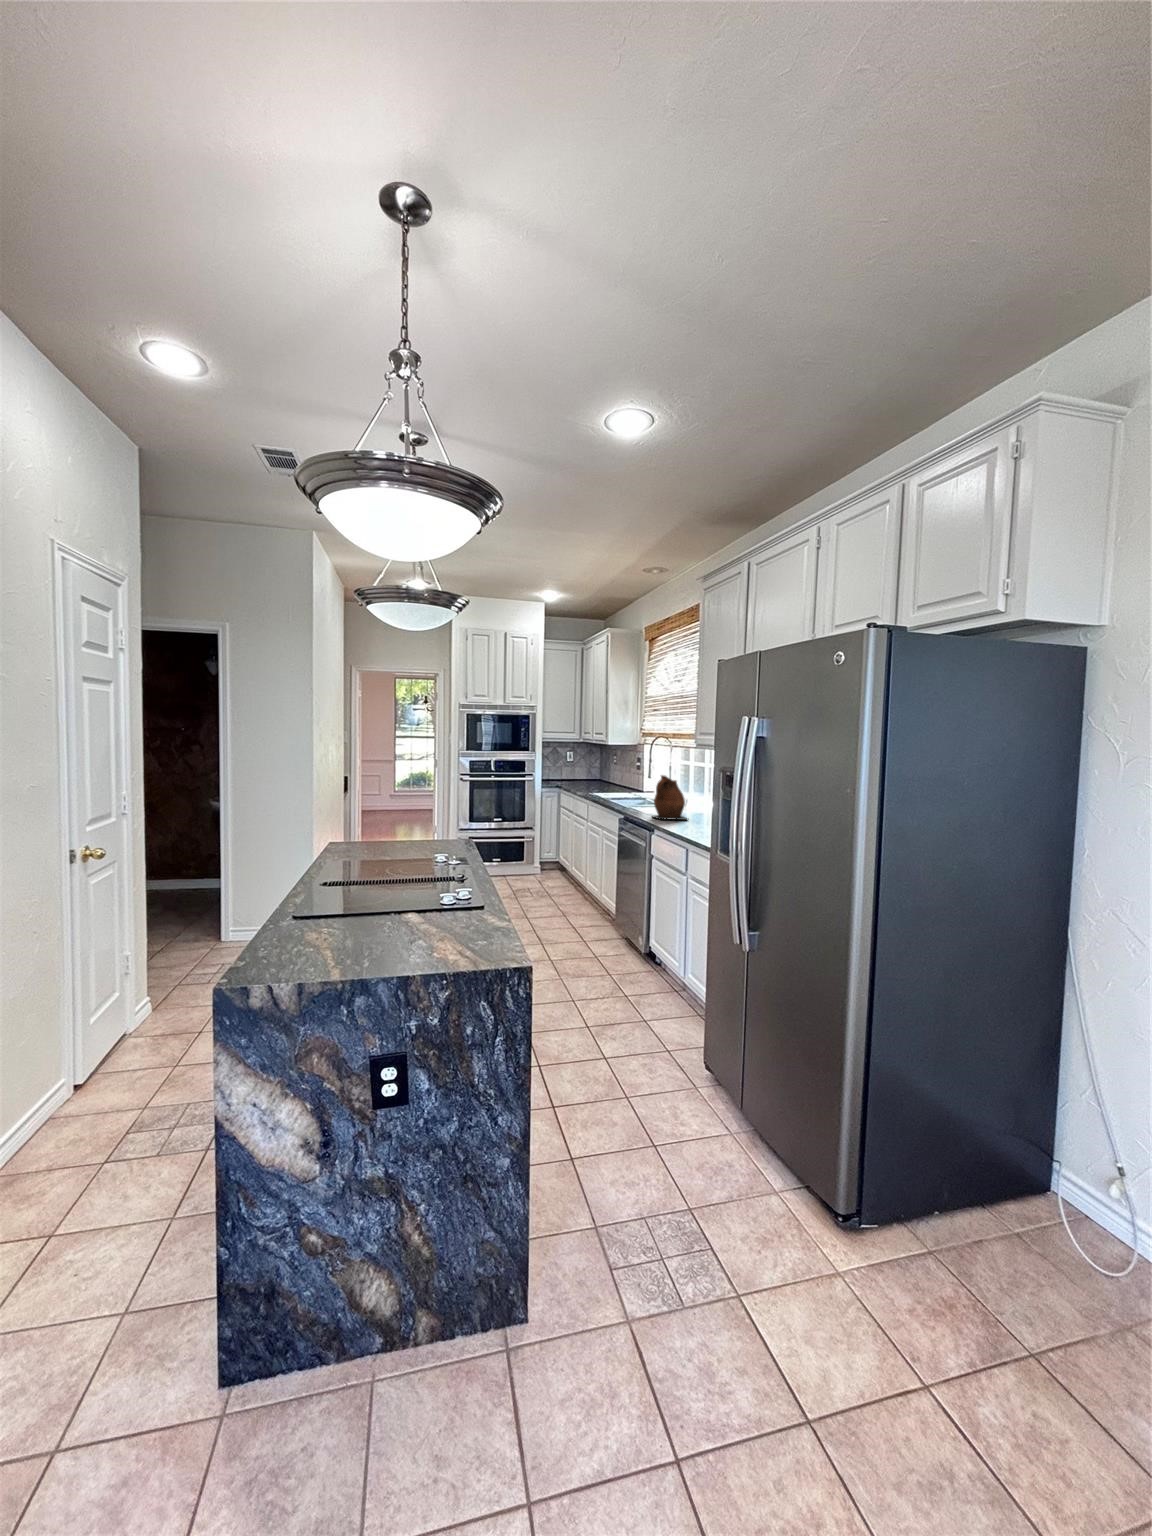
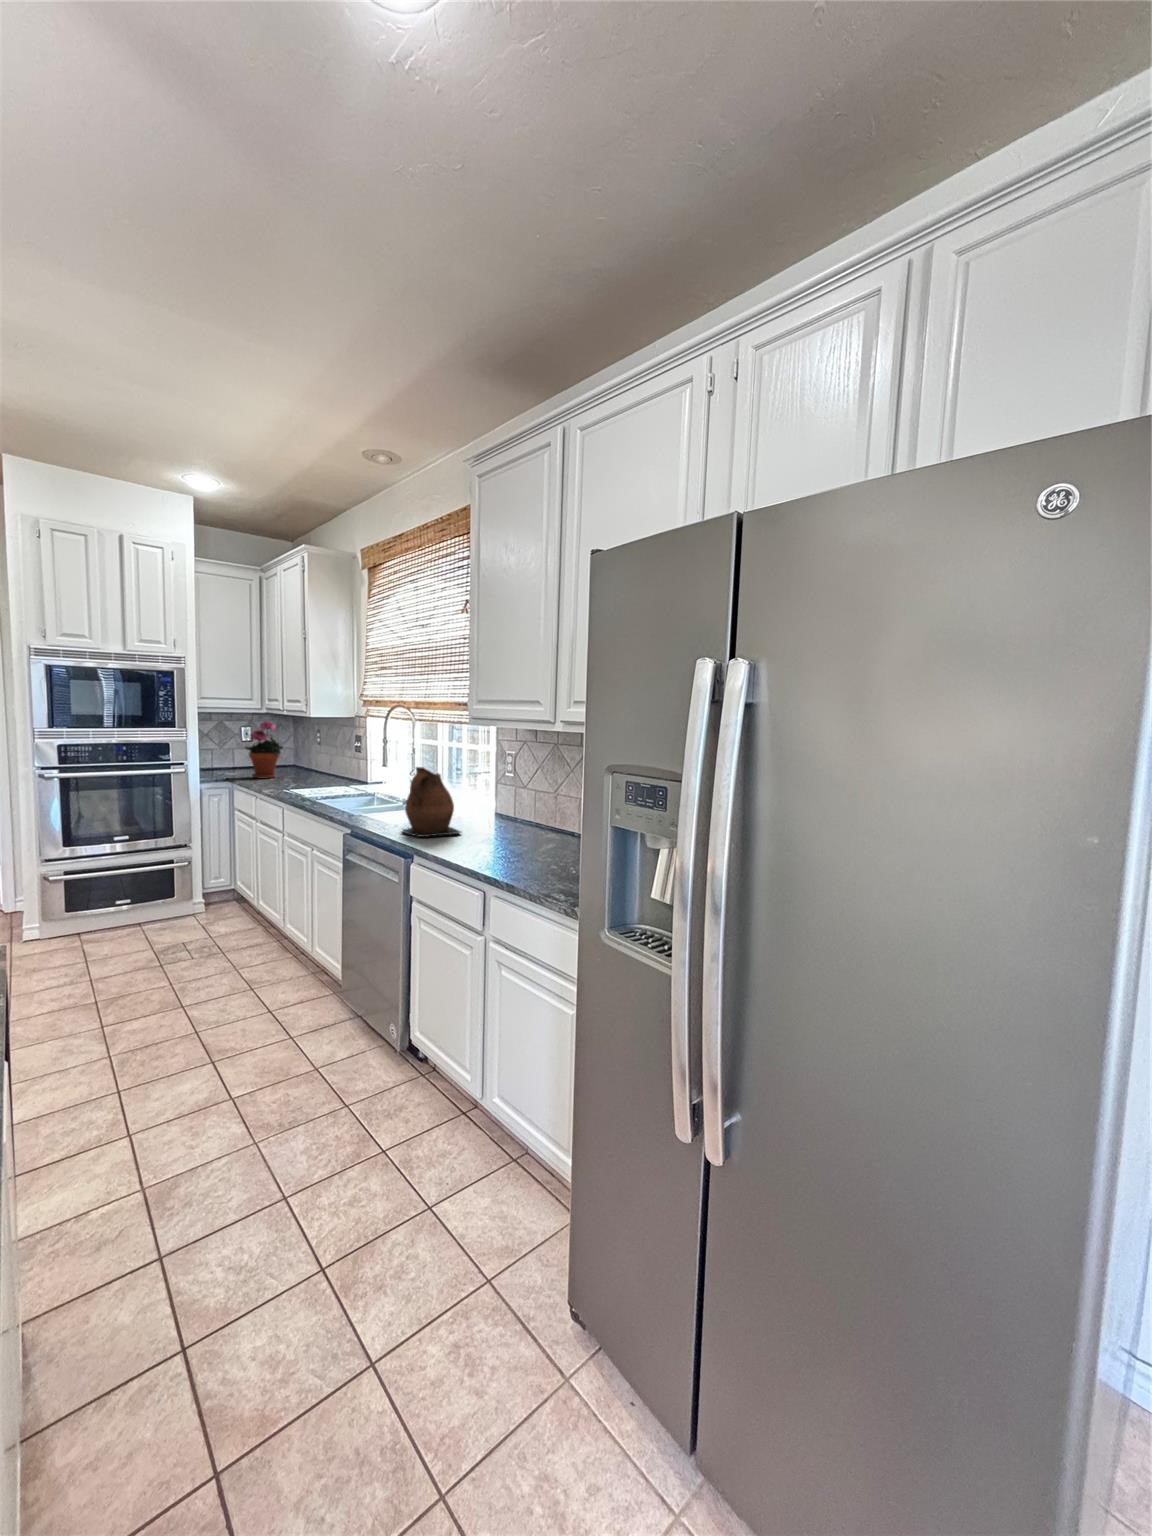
potted plant: none [567,747,592,787] -> present [245,721,283,778]

